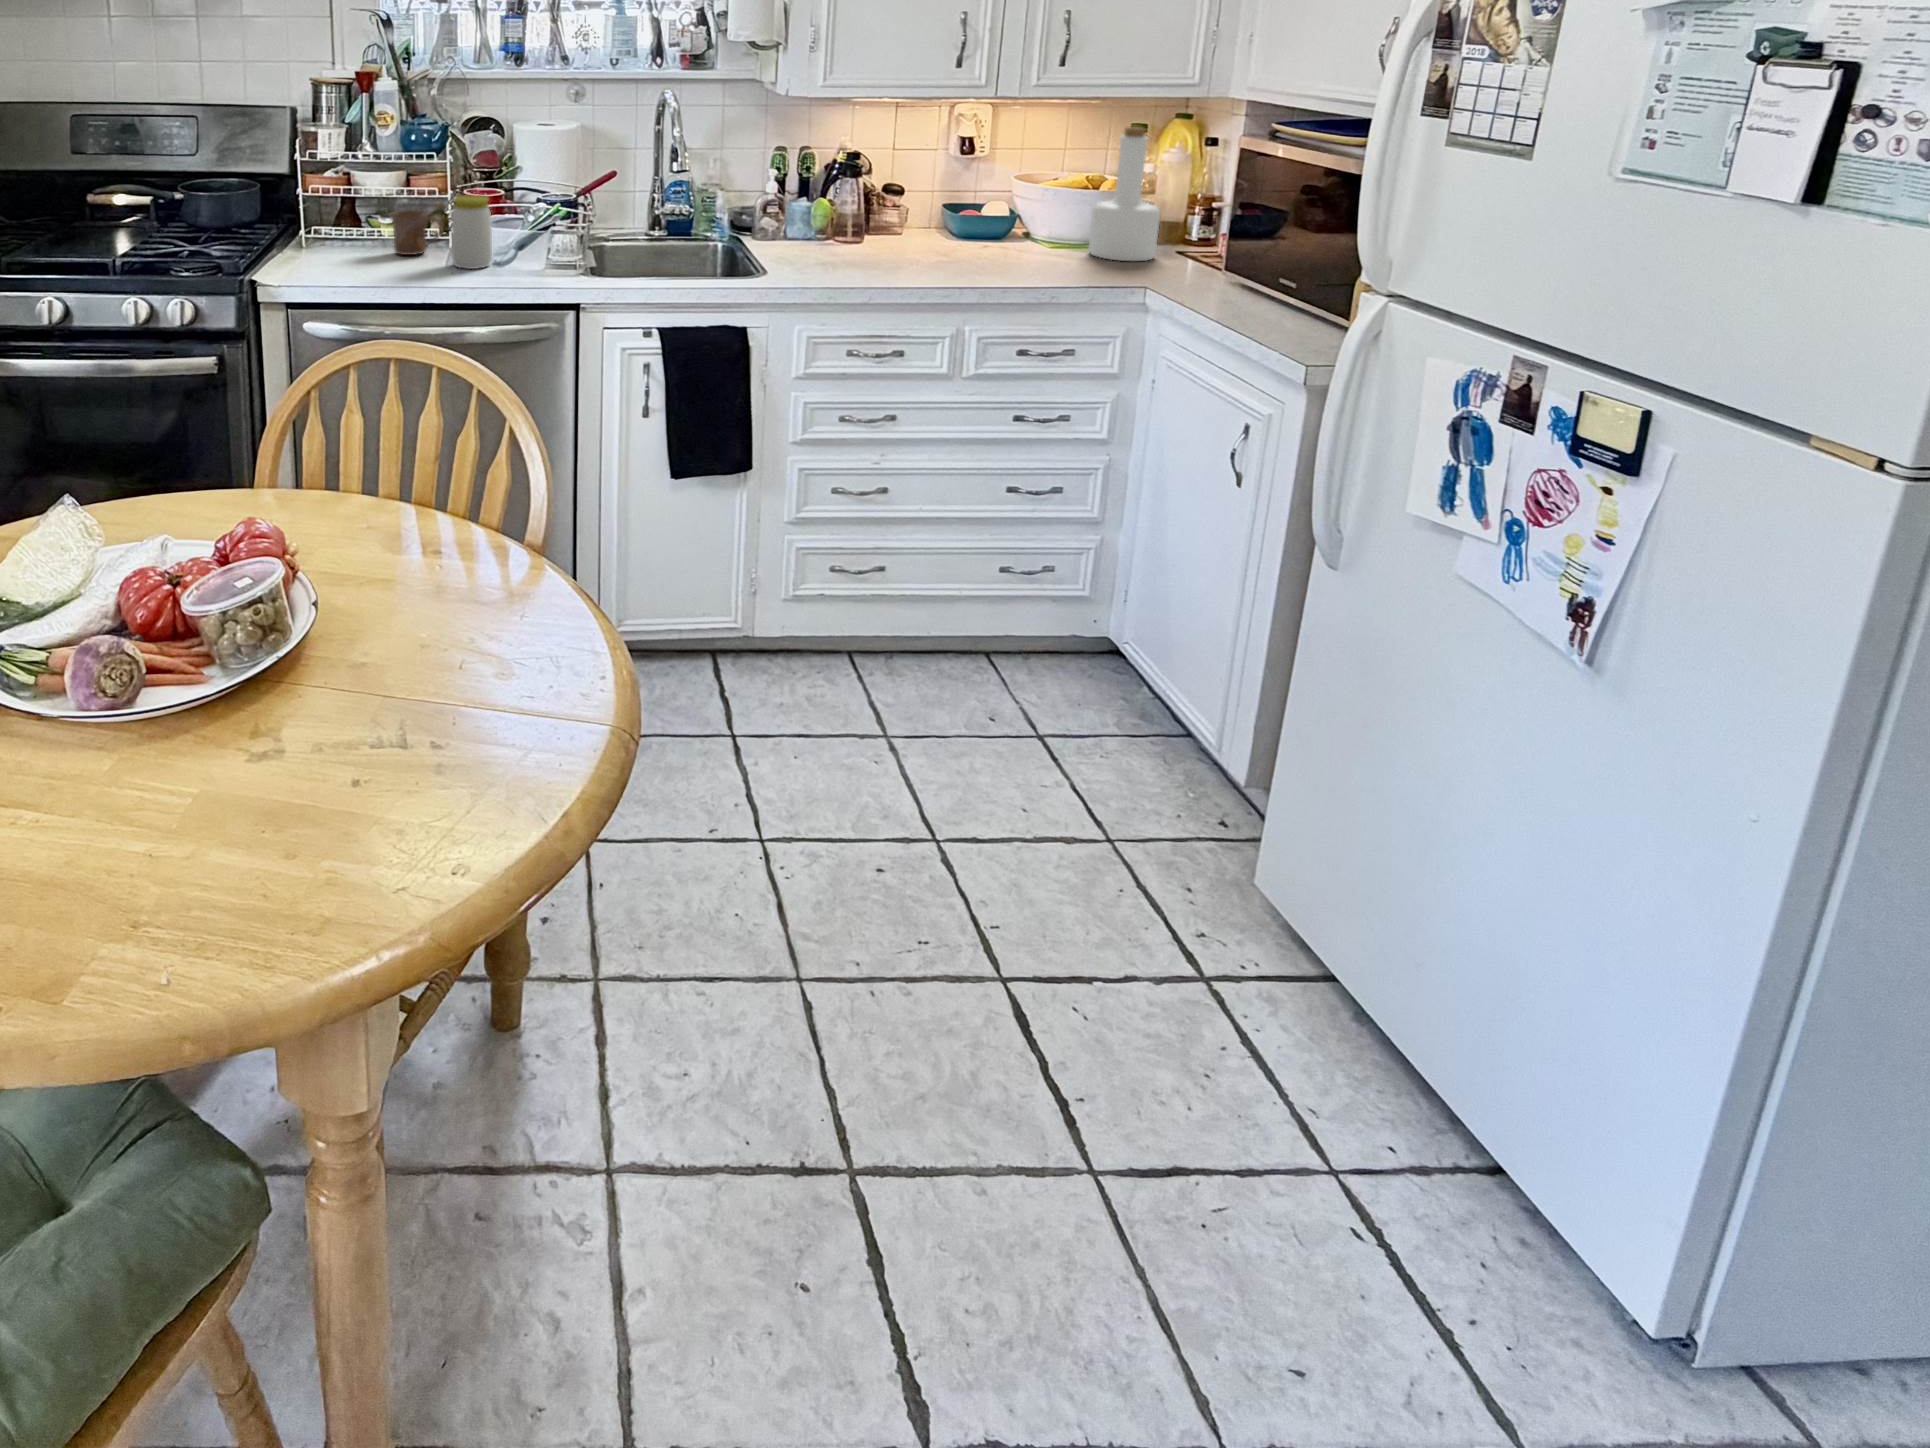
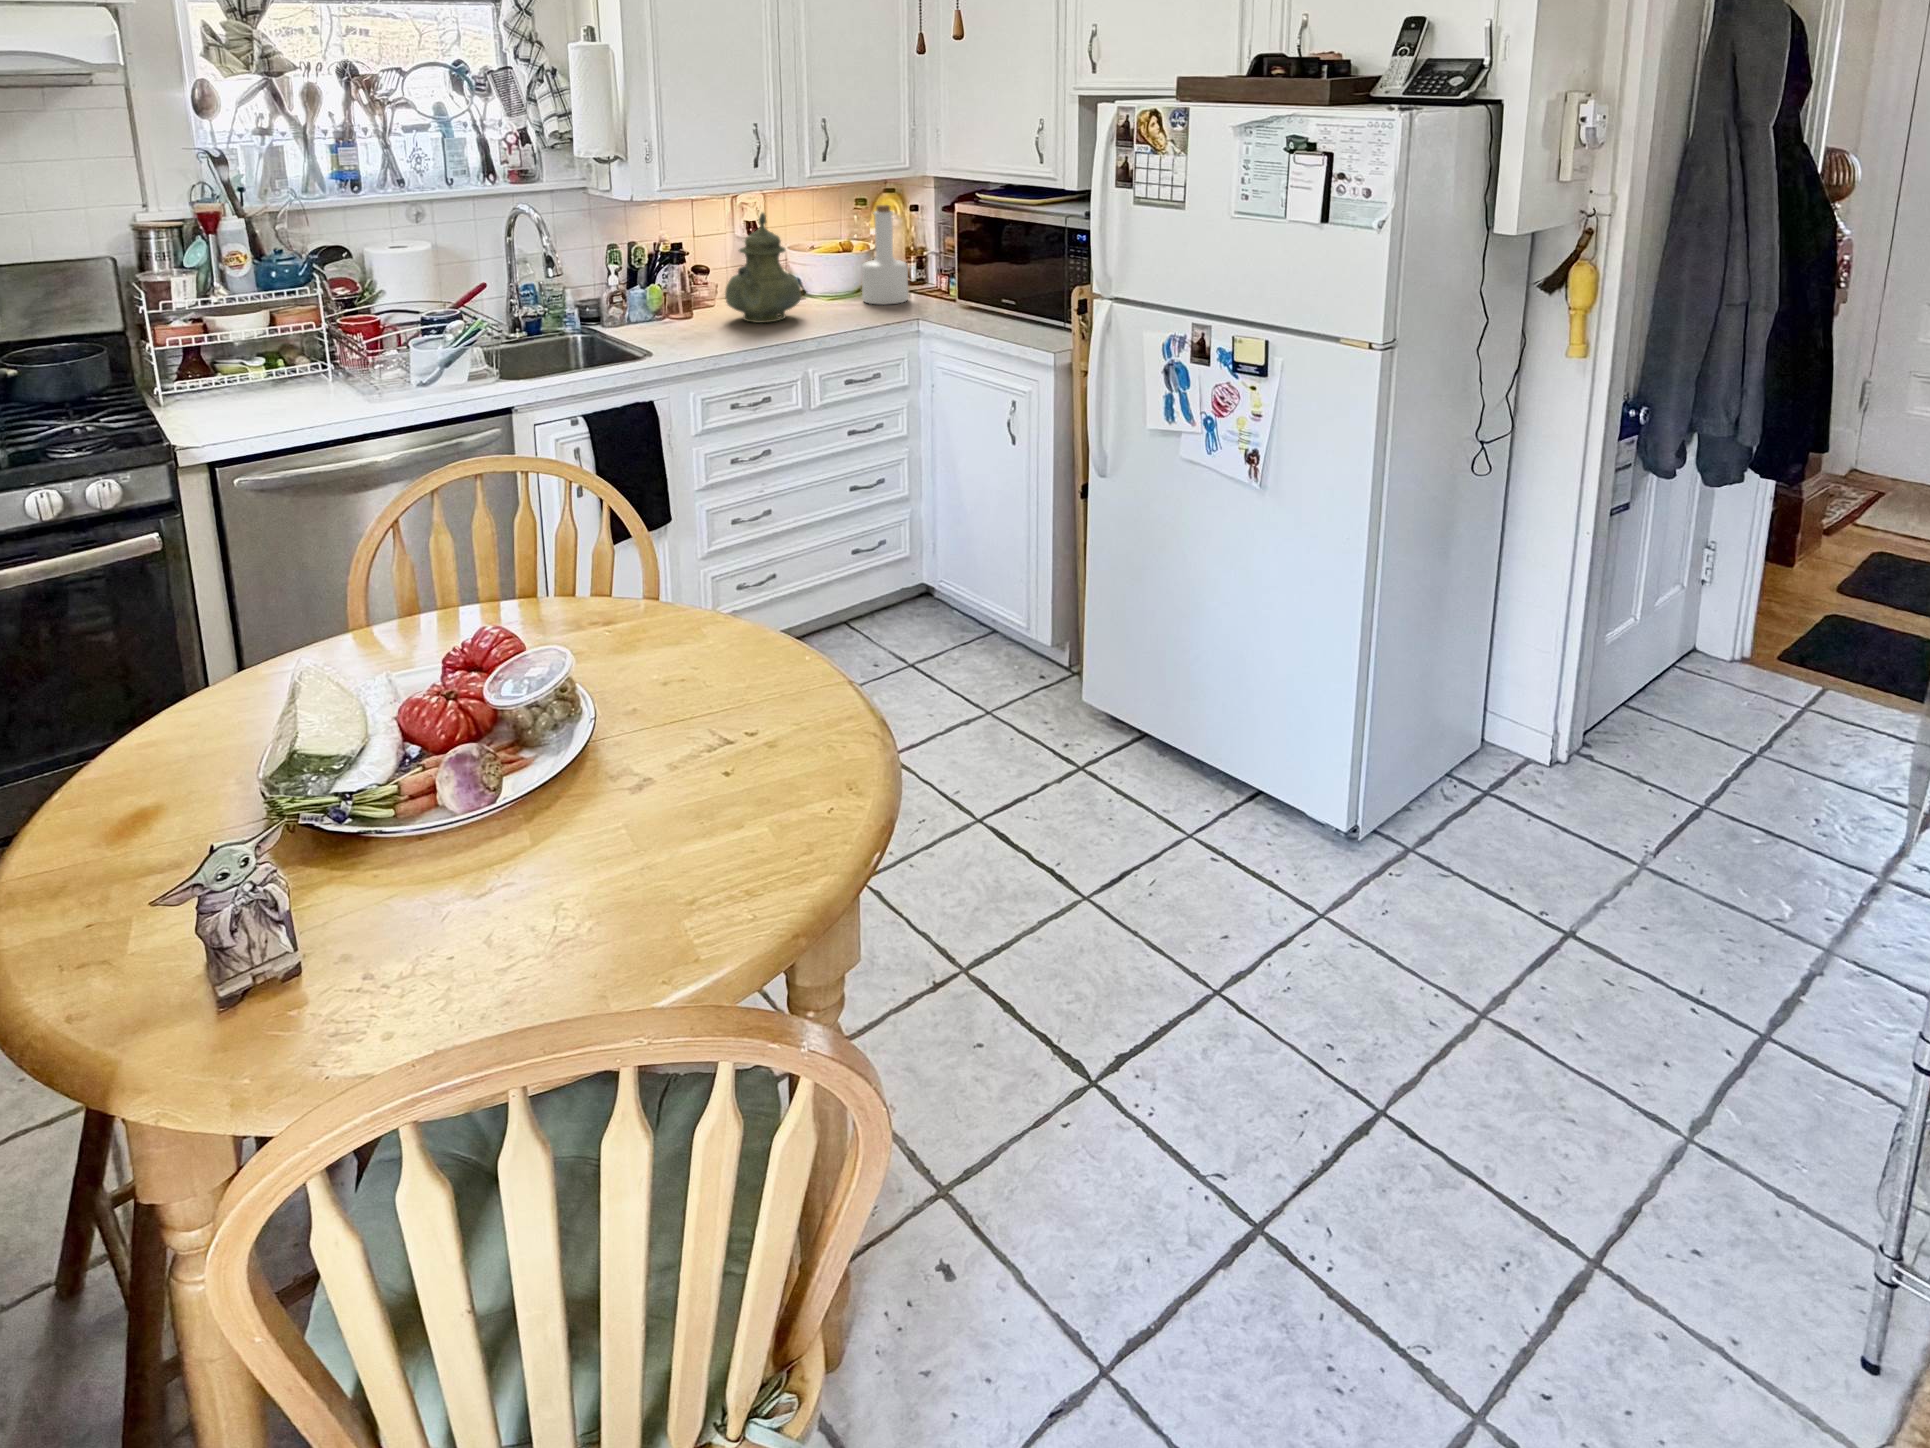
teapot: none [891,122,990,260] -> present [725,213,801,323]
jar: present [452,195,492,269] -> none [352,320,399,392]
mug: present [390,210,443,255] -> none [265,344,325,391]

